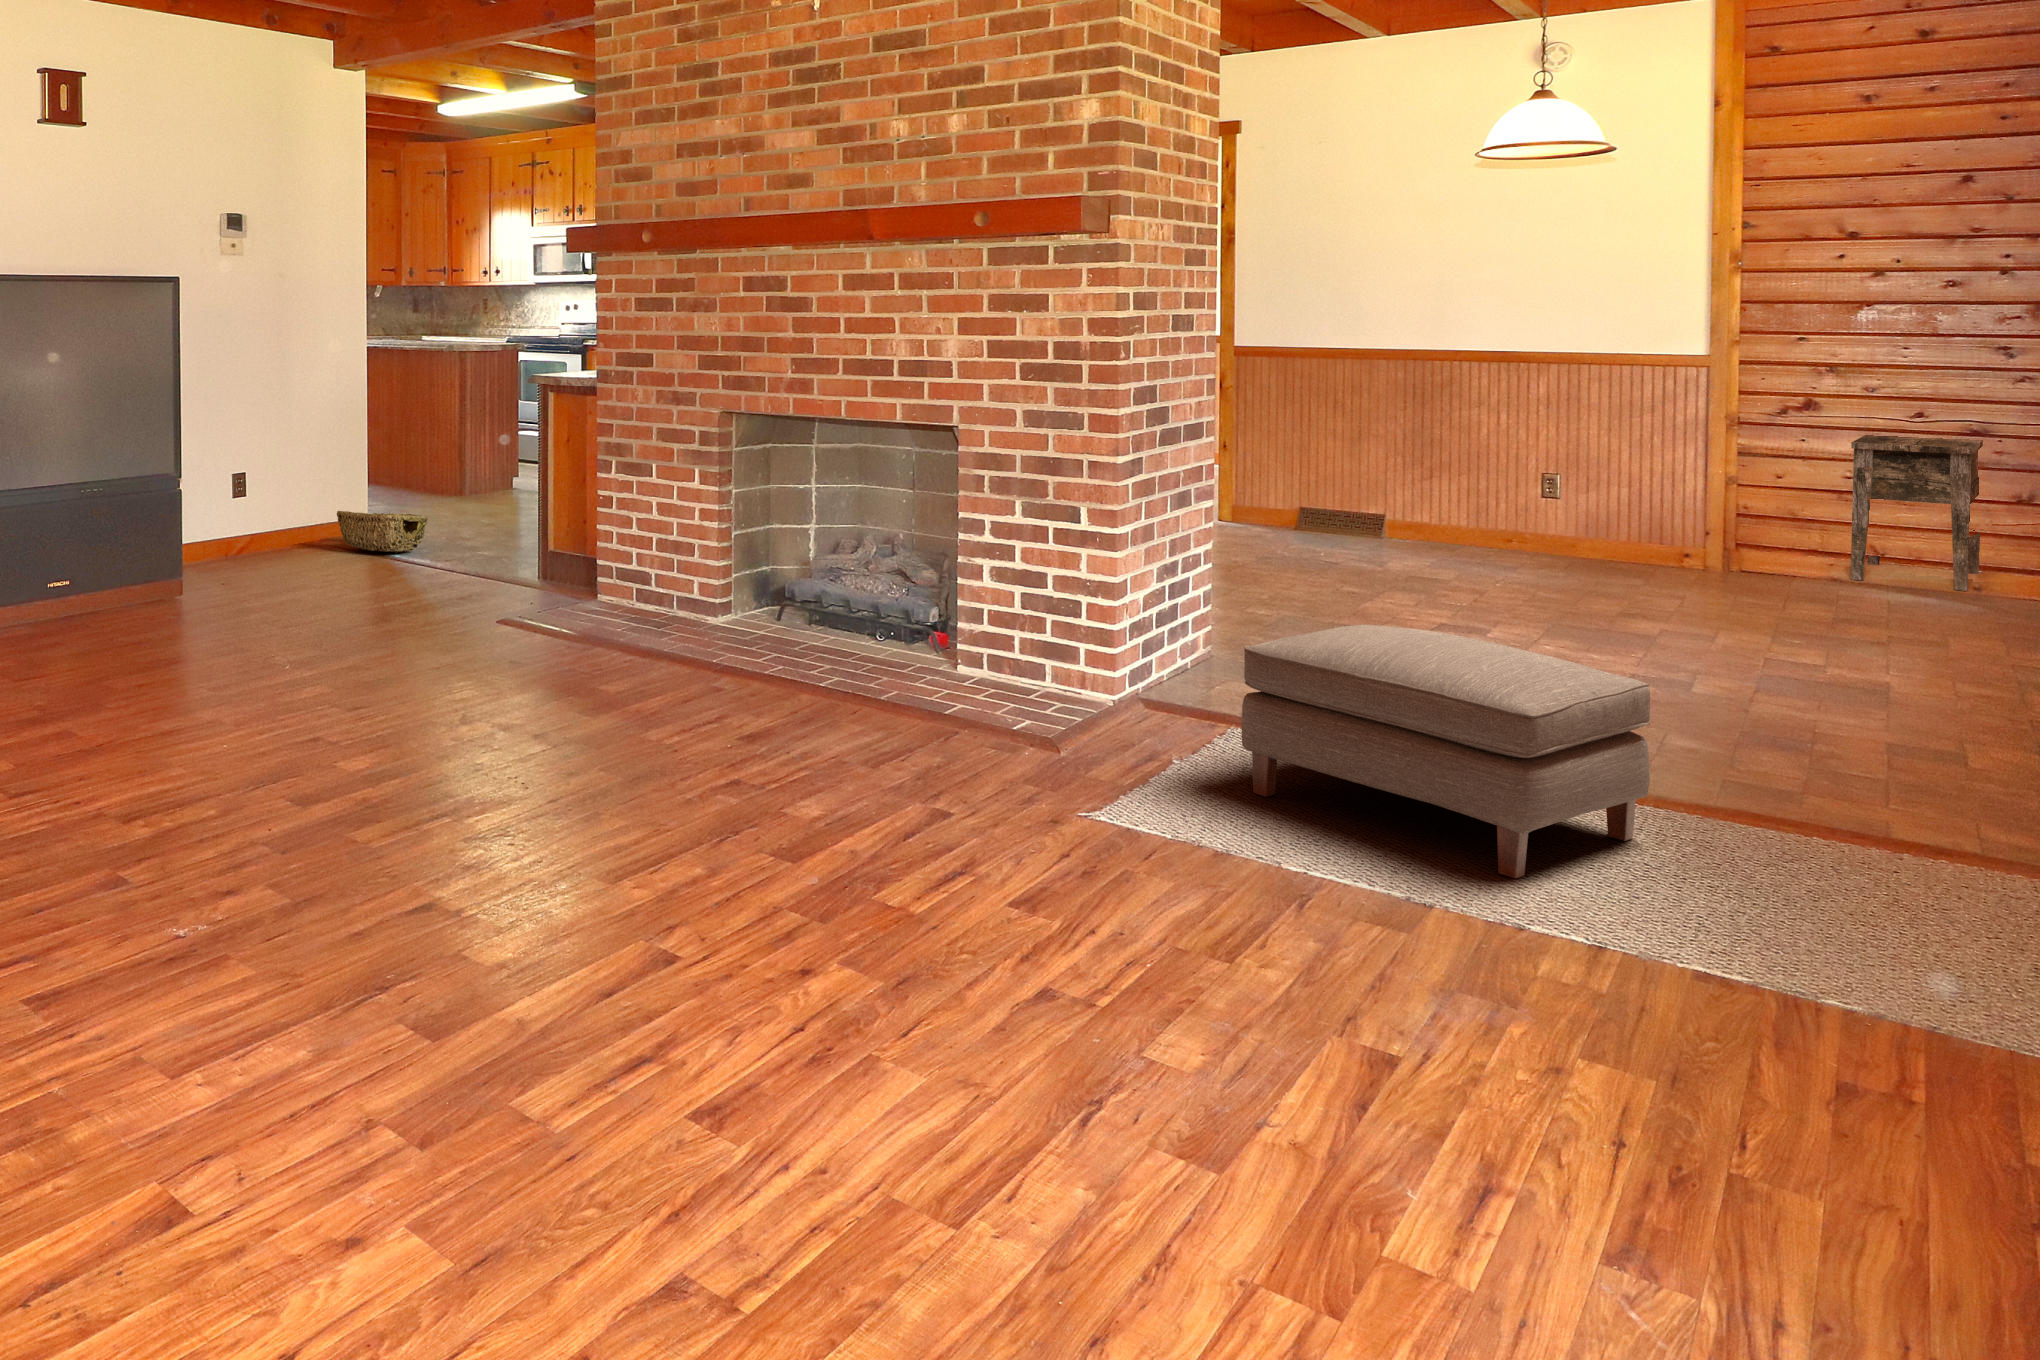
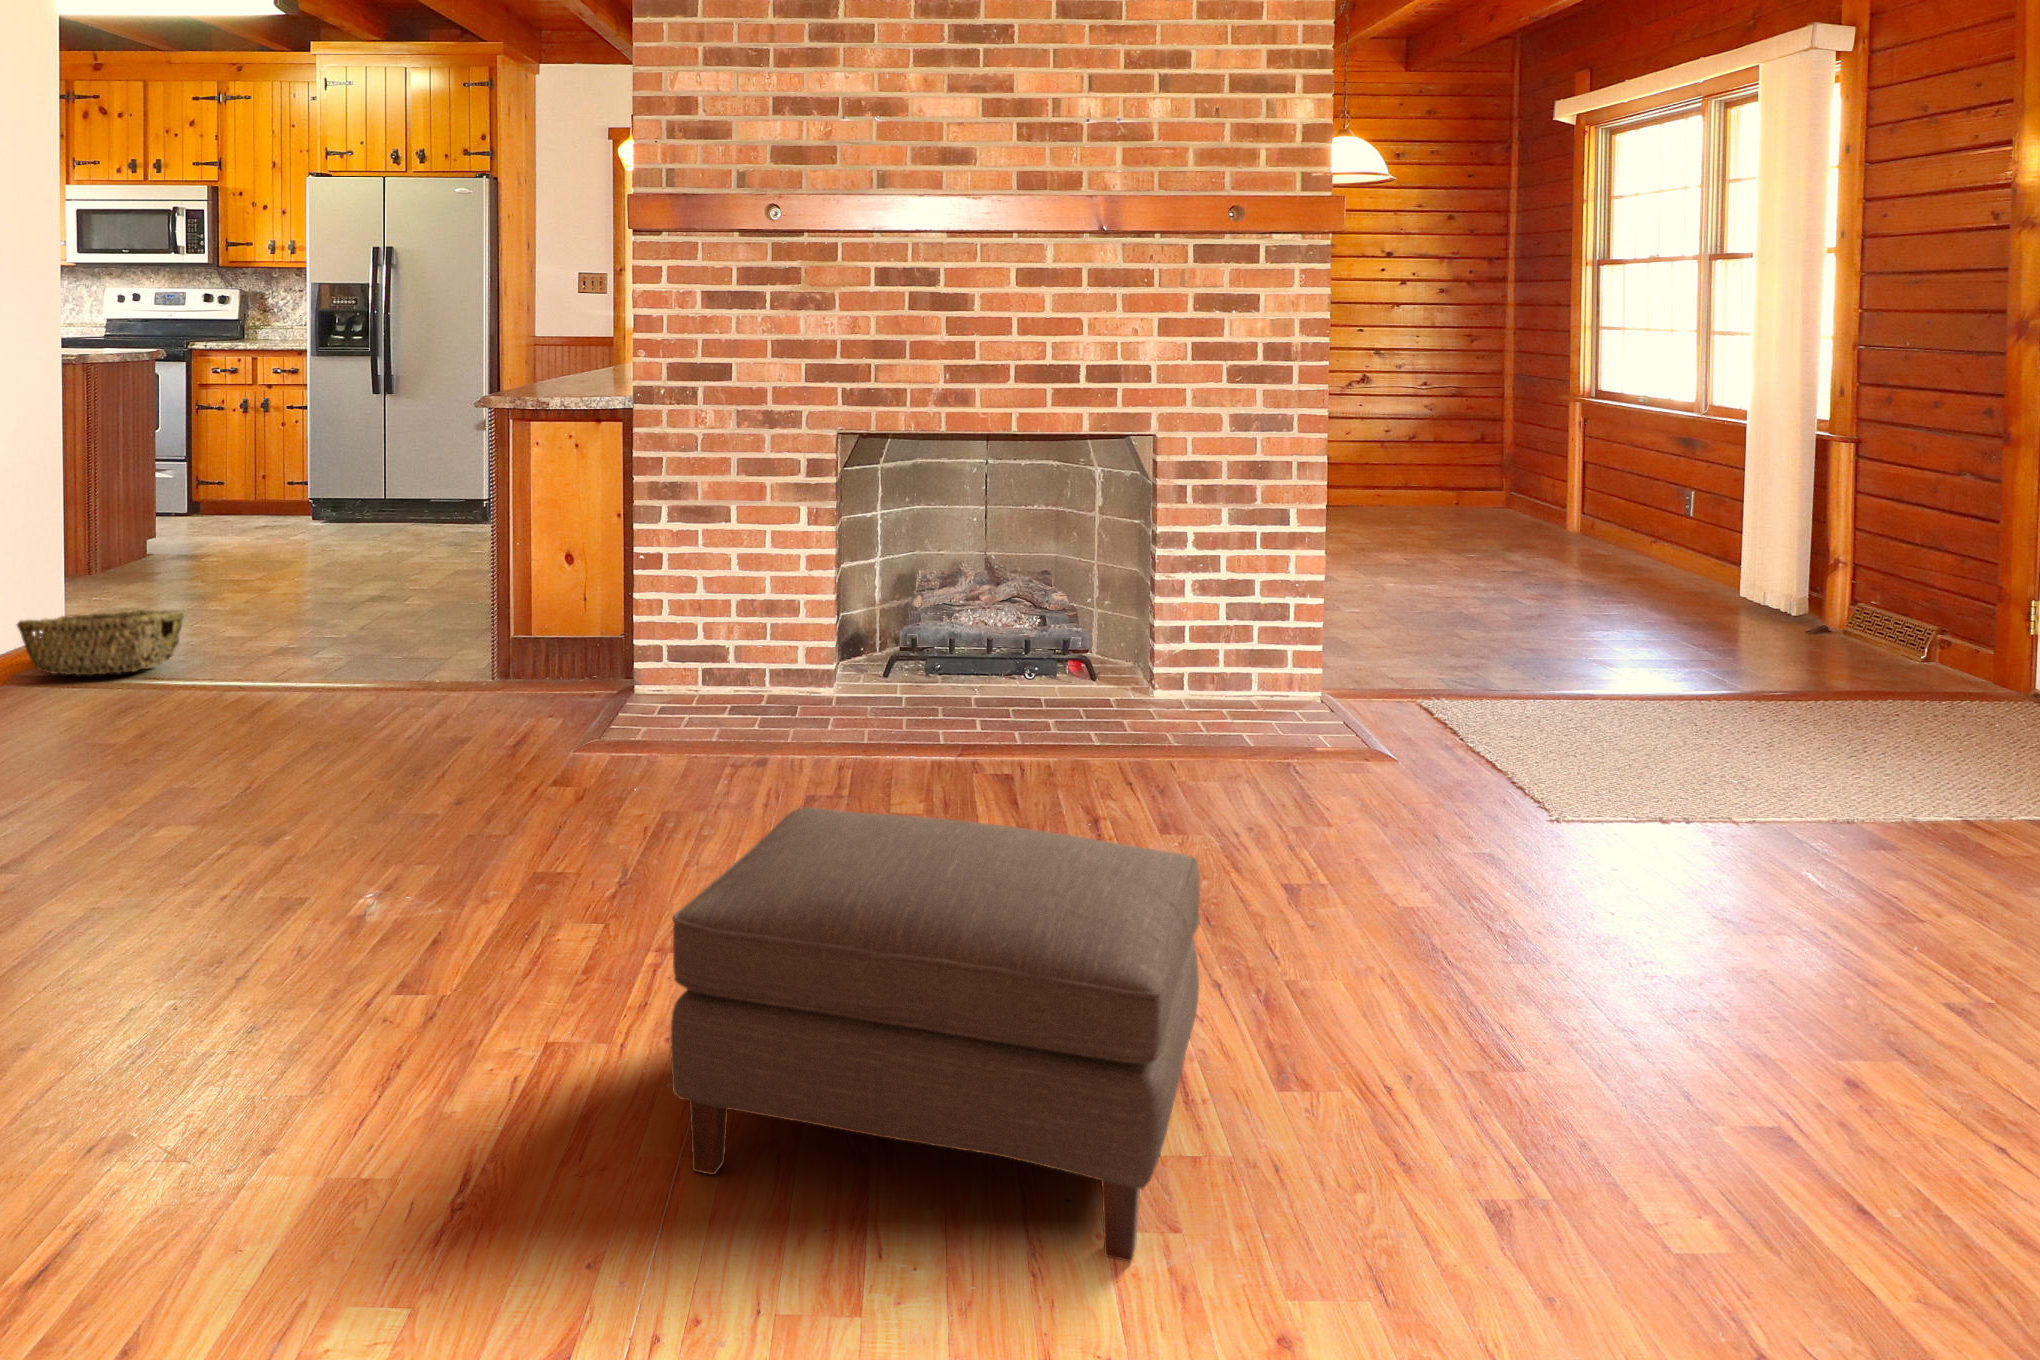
side table: present [1851,433,1983,591] -> none [1361,407,1451,515]
ottoman: present [1242,625,1651,878] -> present [671,807,1200,1262]

